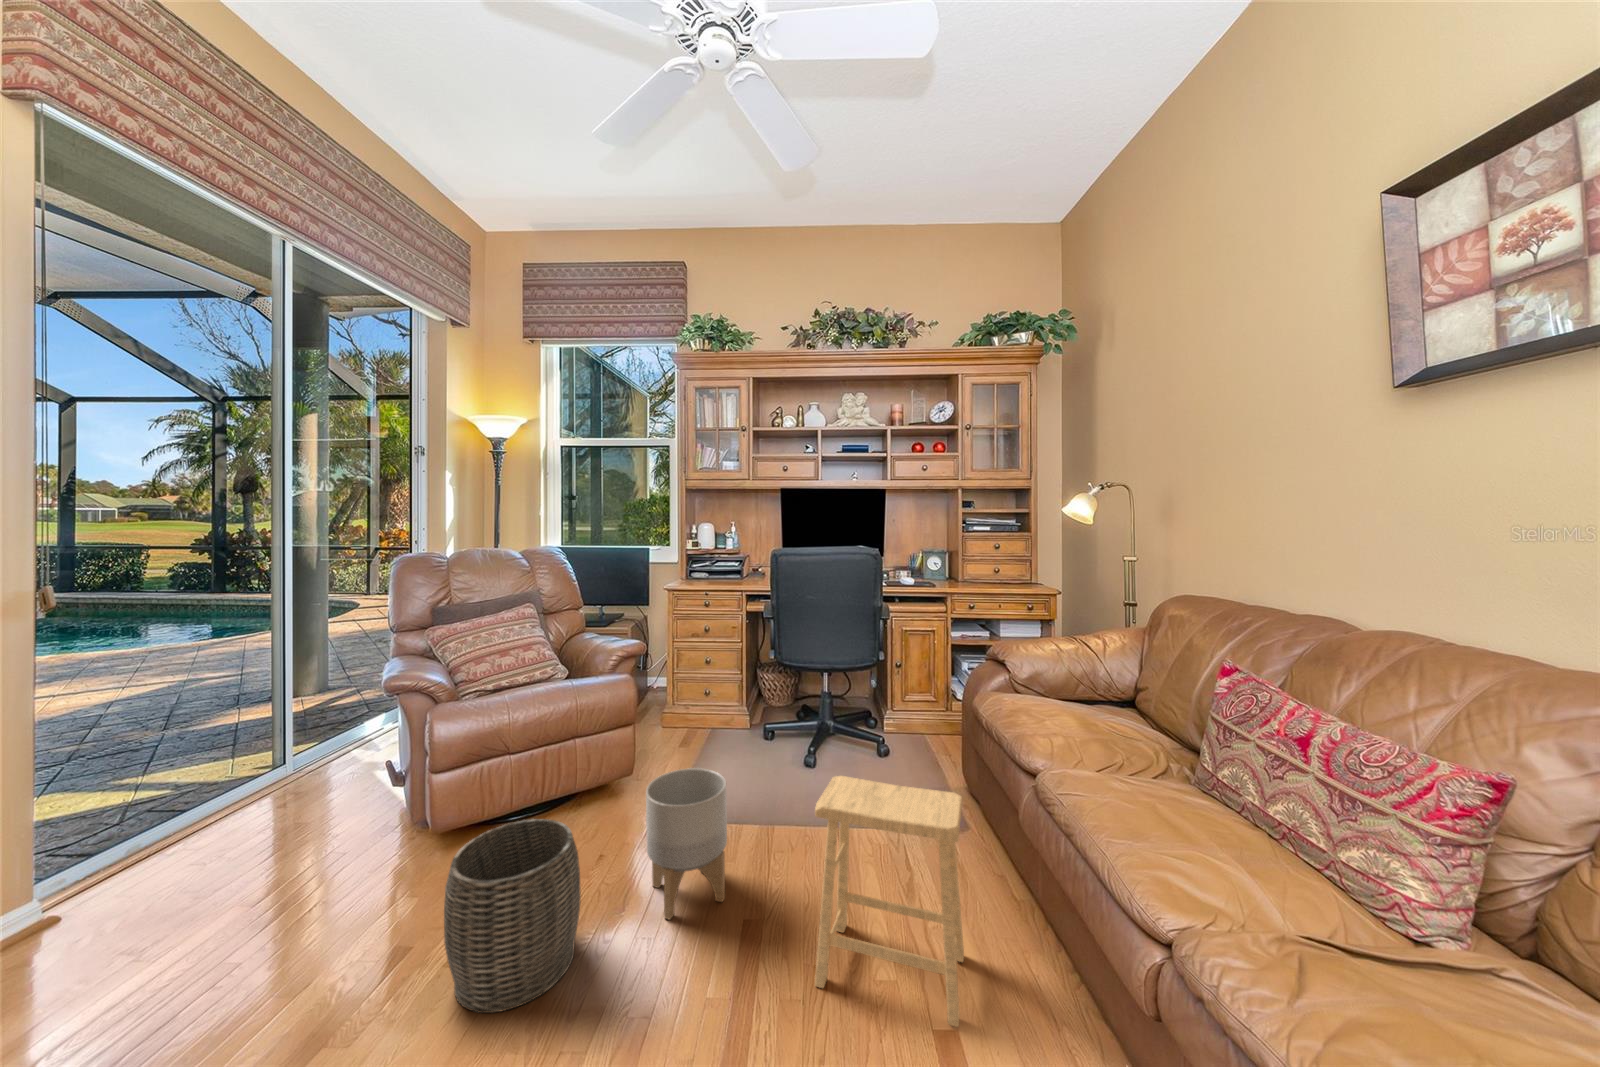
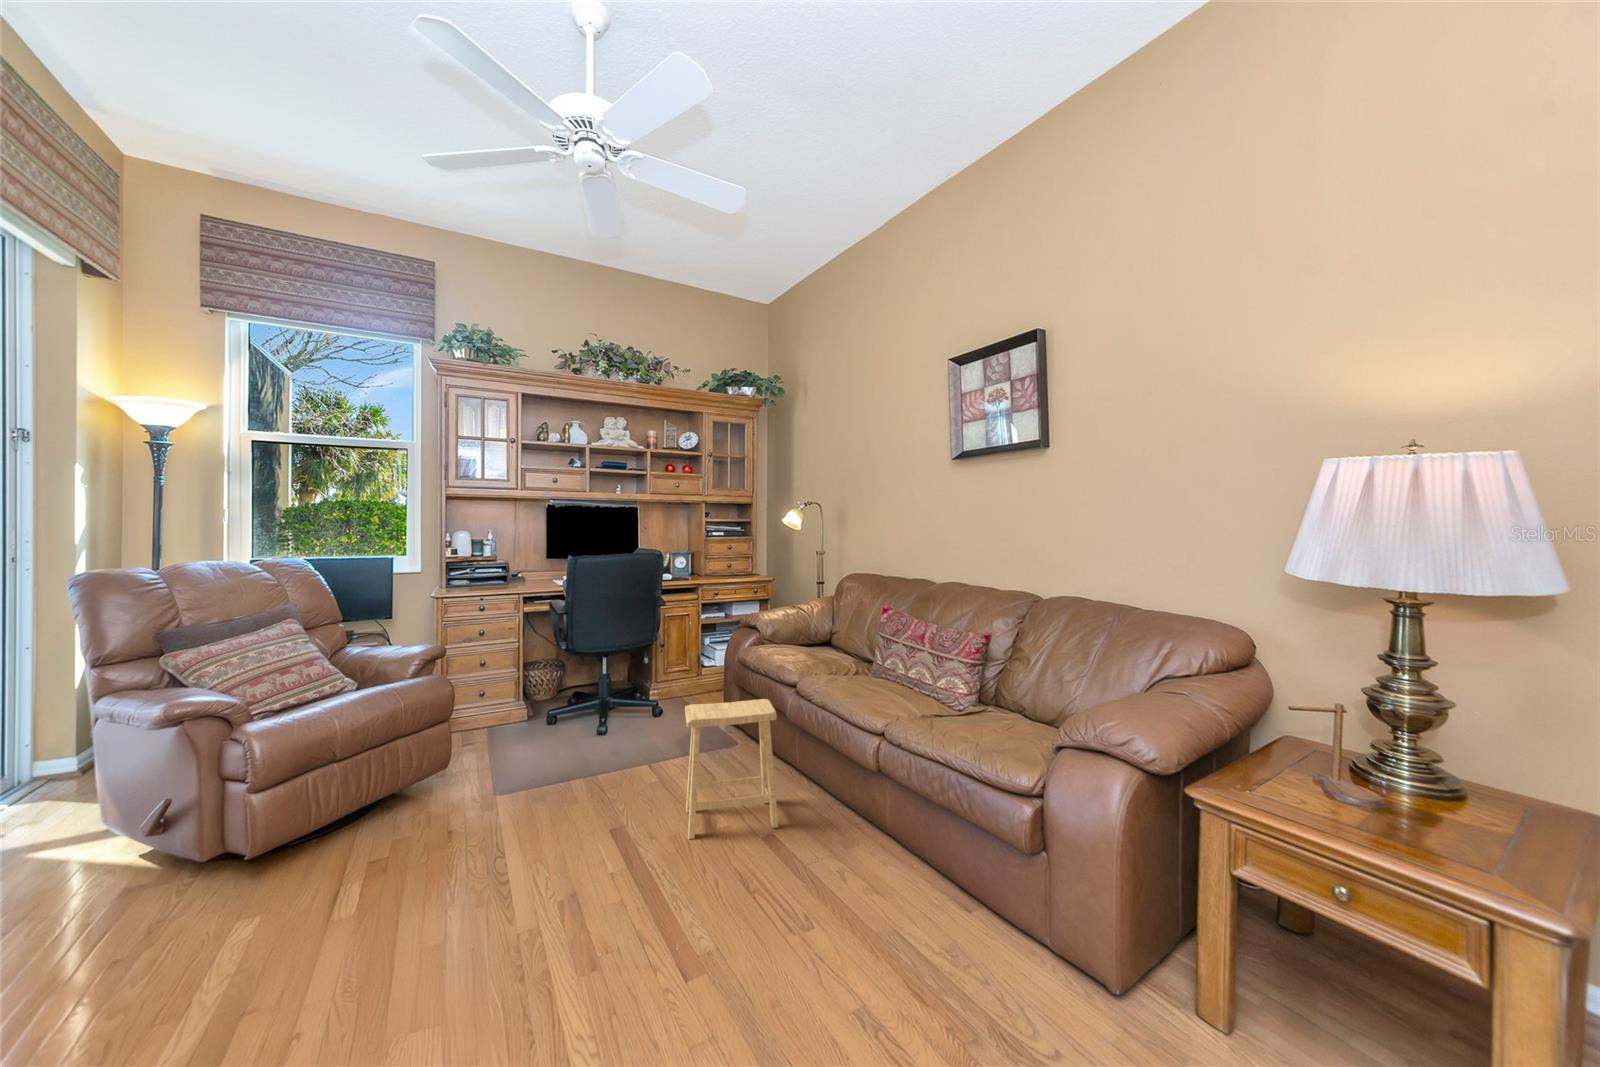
planter: present [646,768,727,920] -> none [526,730,595,844]
woven basket: present [444,819,581,1013] -> none [380,785,502,939]

